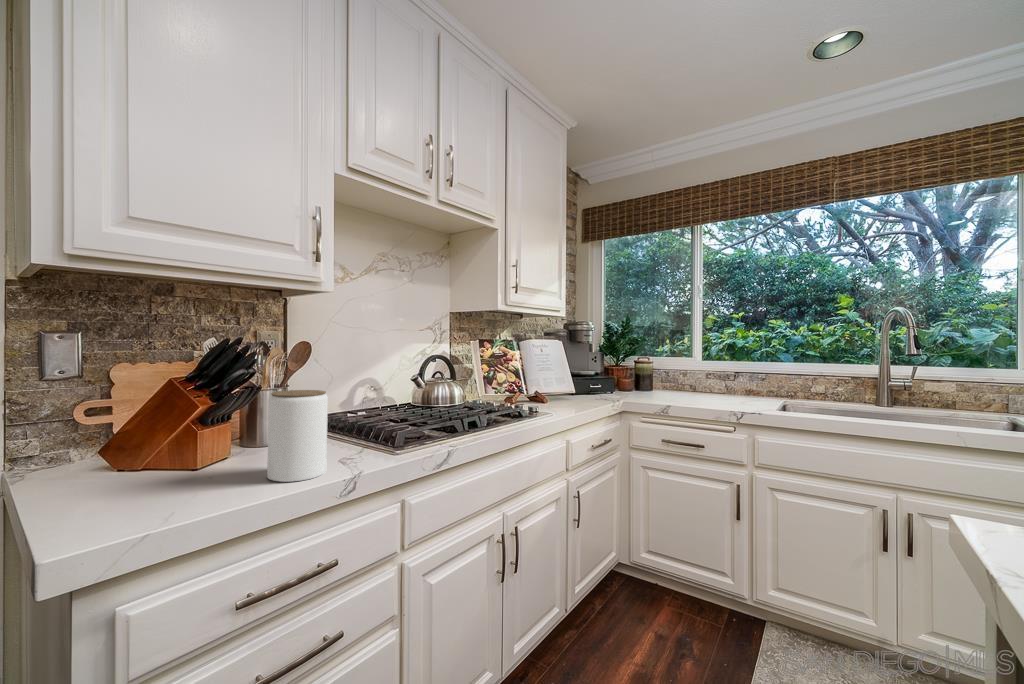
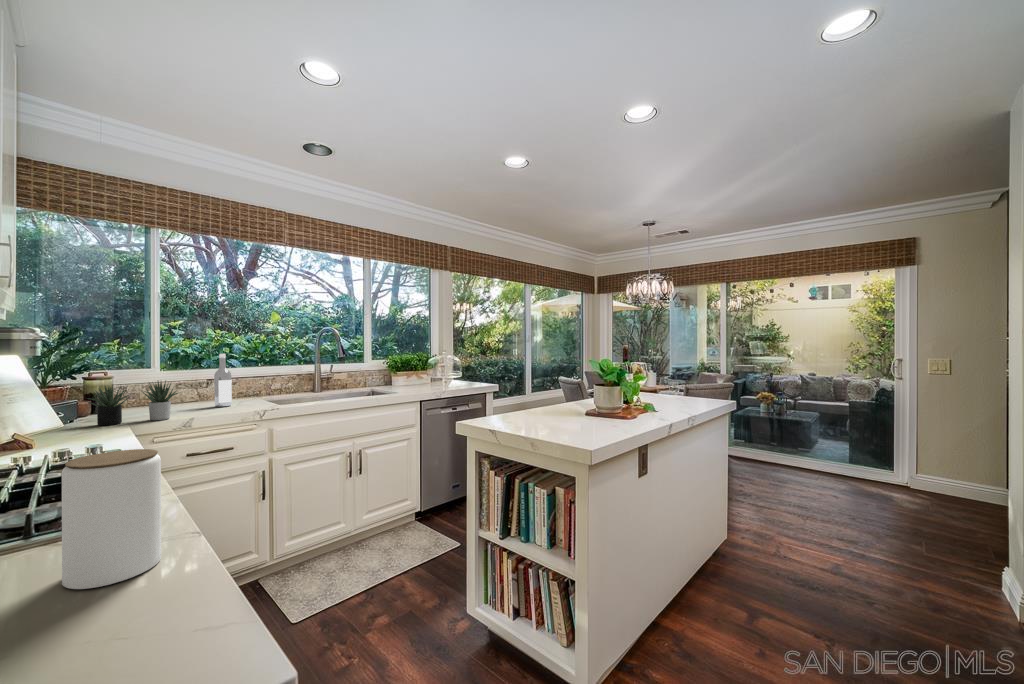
wine bottle: none [723,344,741,402] -> present [214,354,232,407]
succulent plant: none [603,363,668,402] -> present [87,381,178,425]

